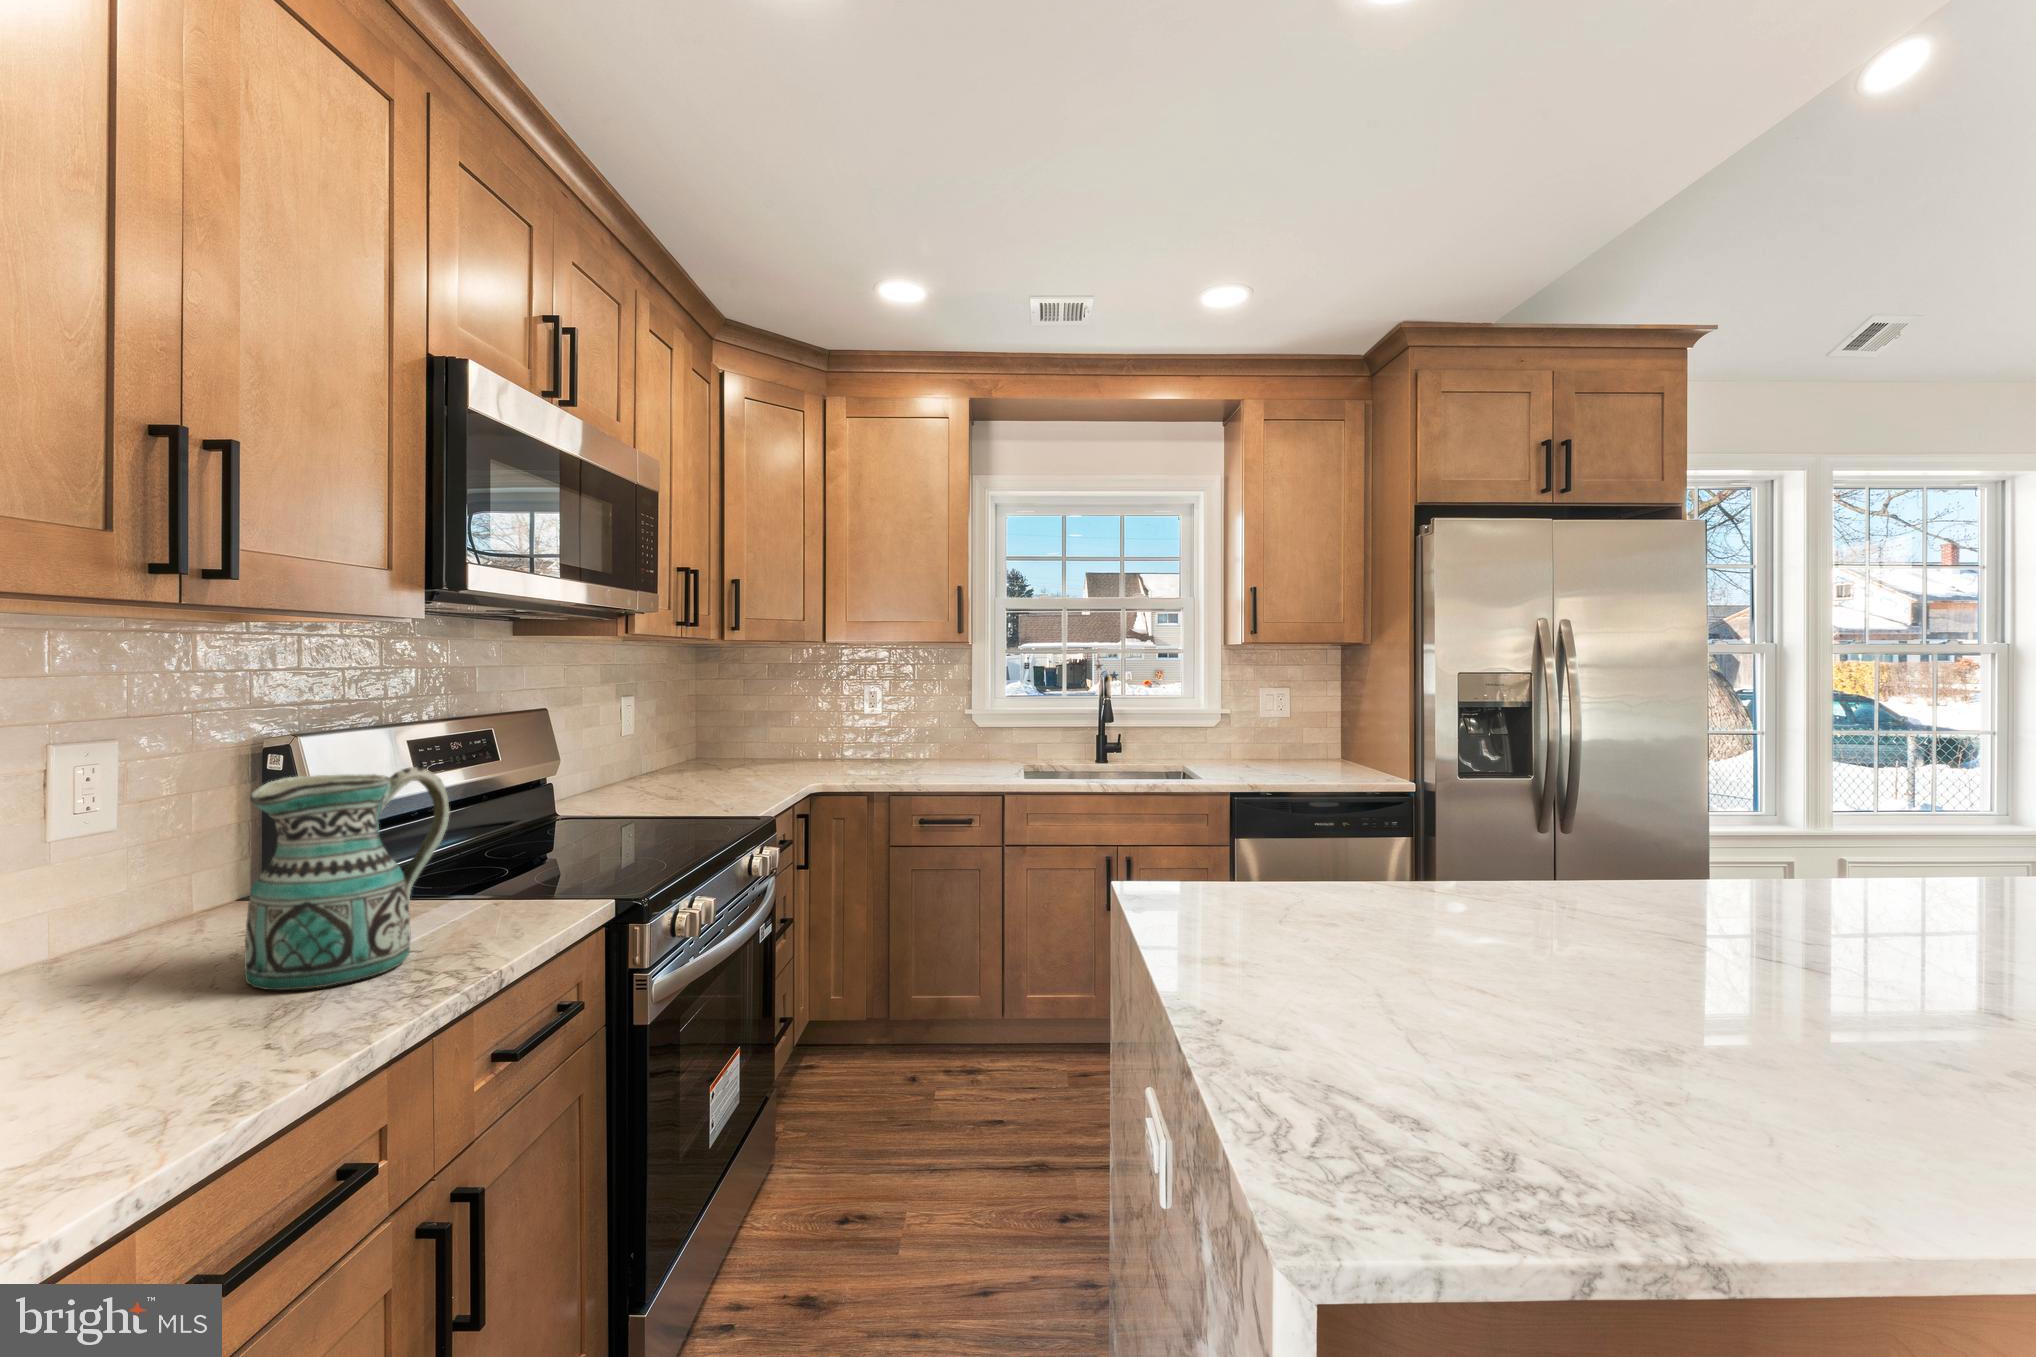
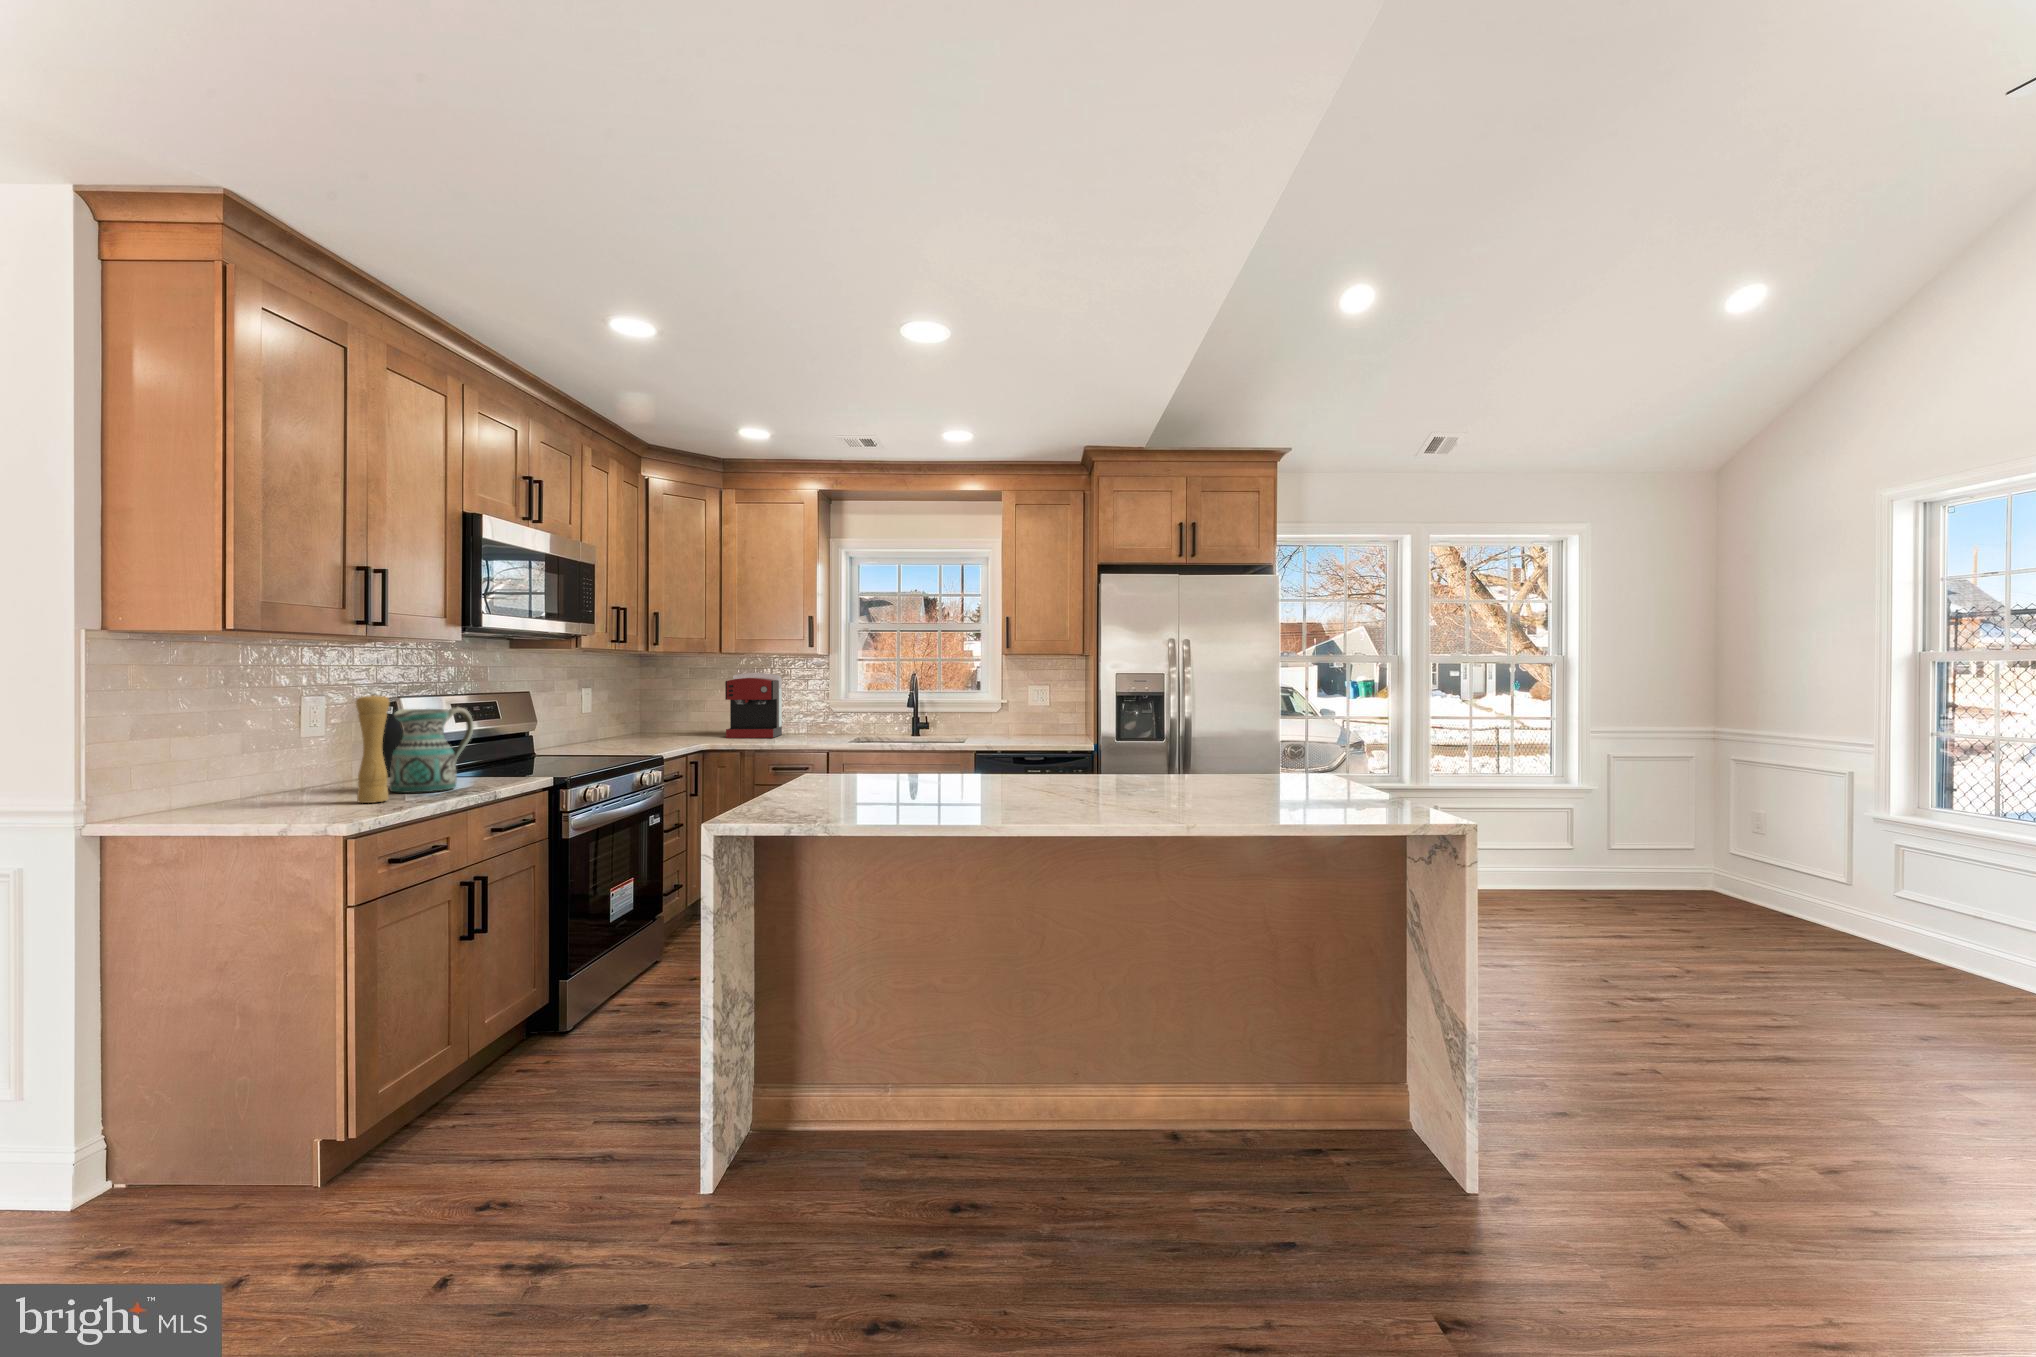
coffee maker: none [835,670,907,768] -> present [725,673,782,738]
pepper mill: none [113,758,217,1066] -> present [356,694,389,803]

